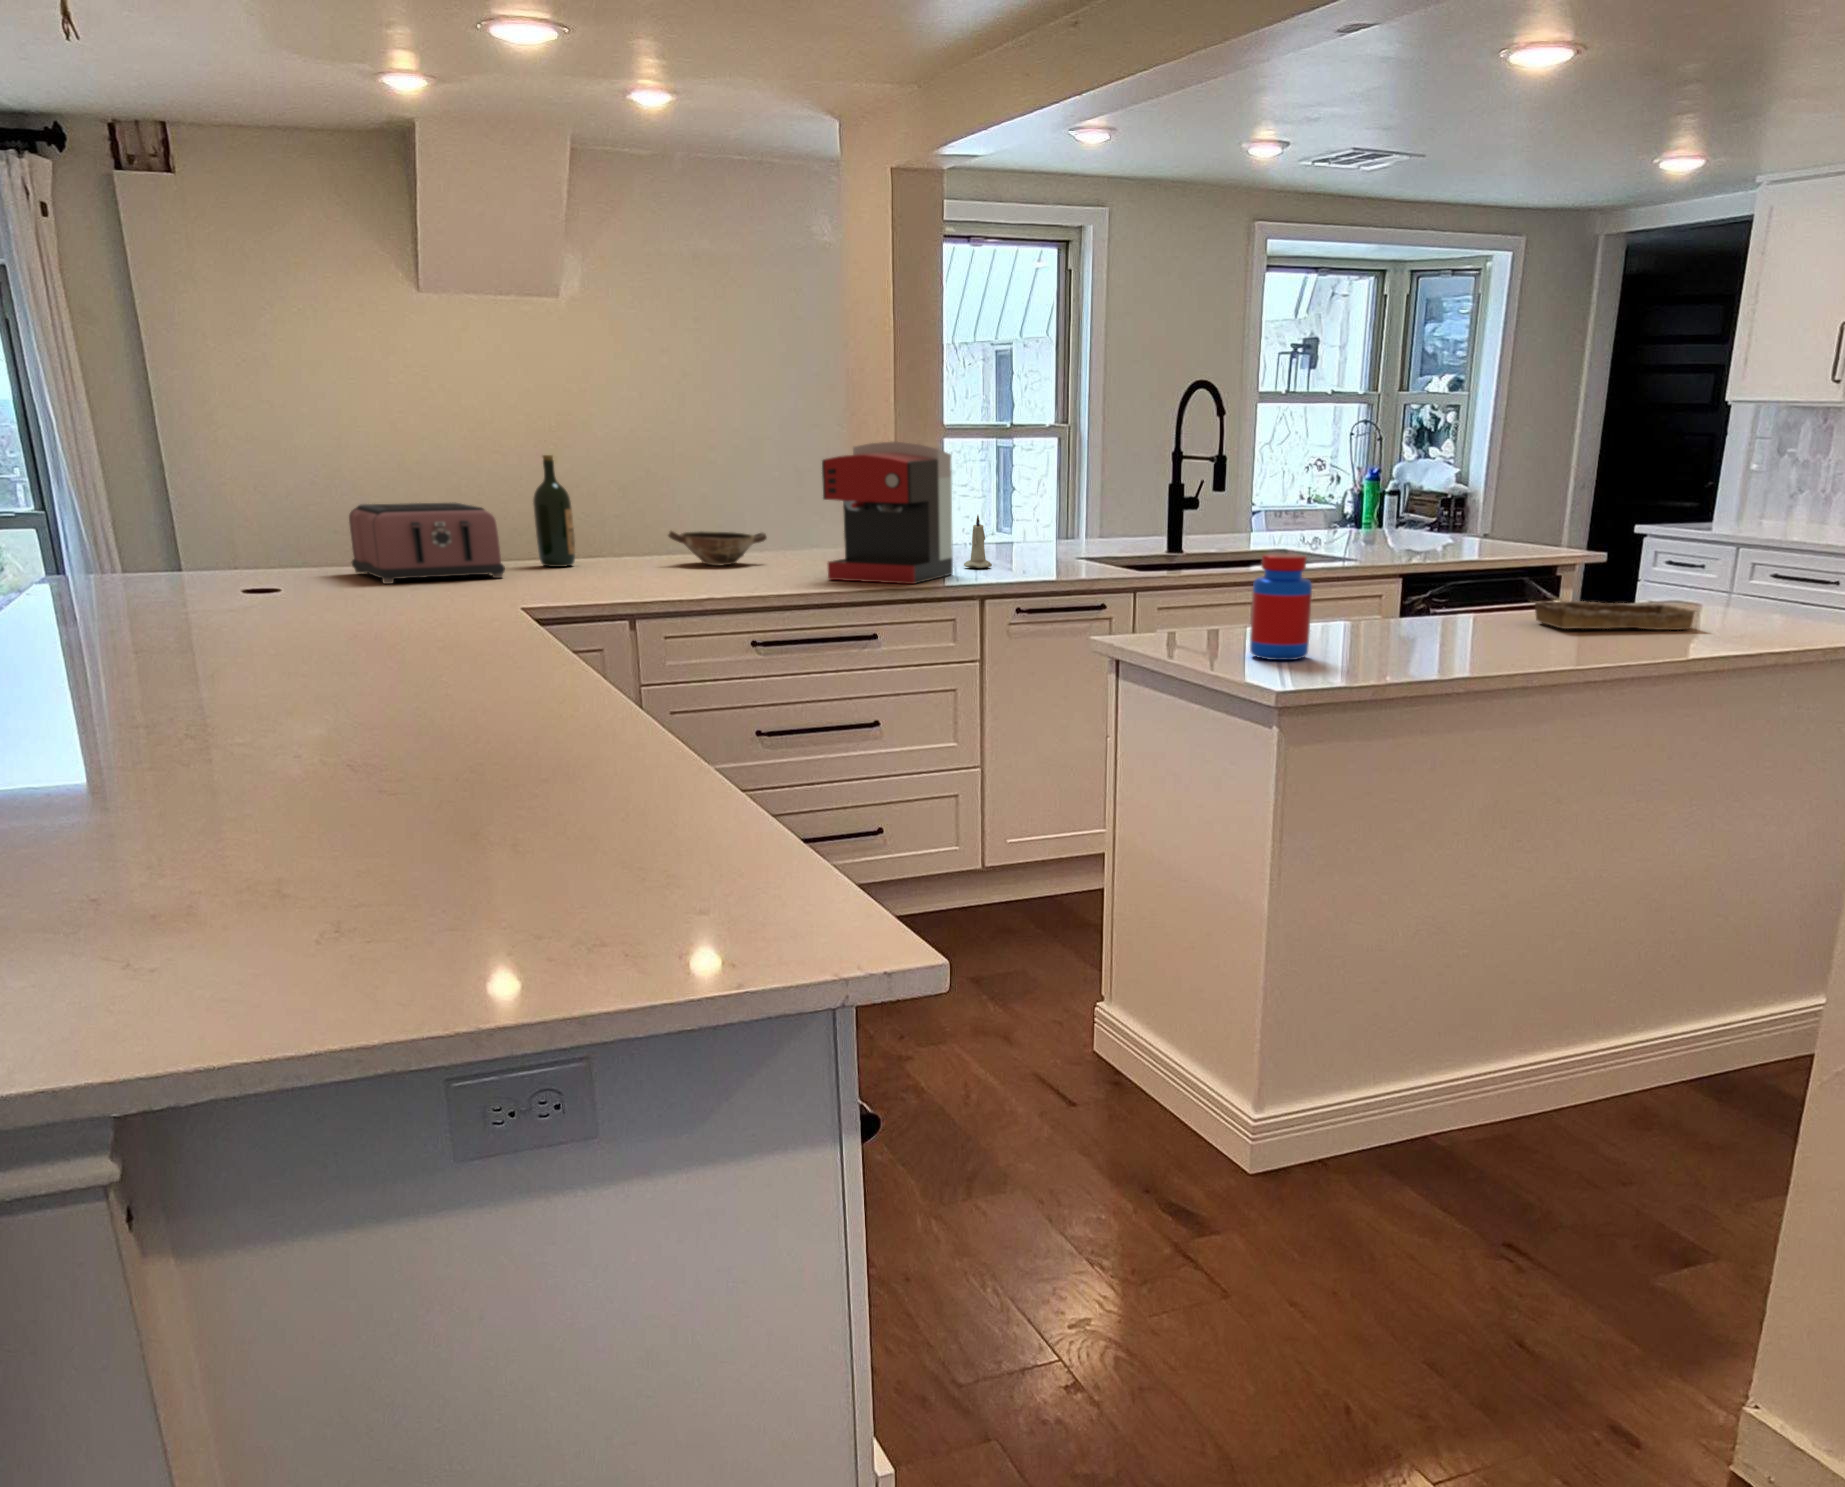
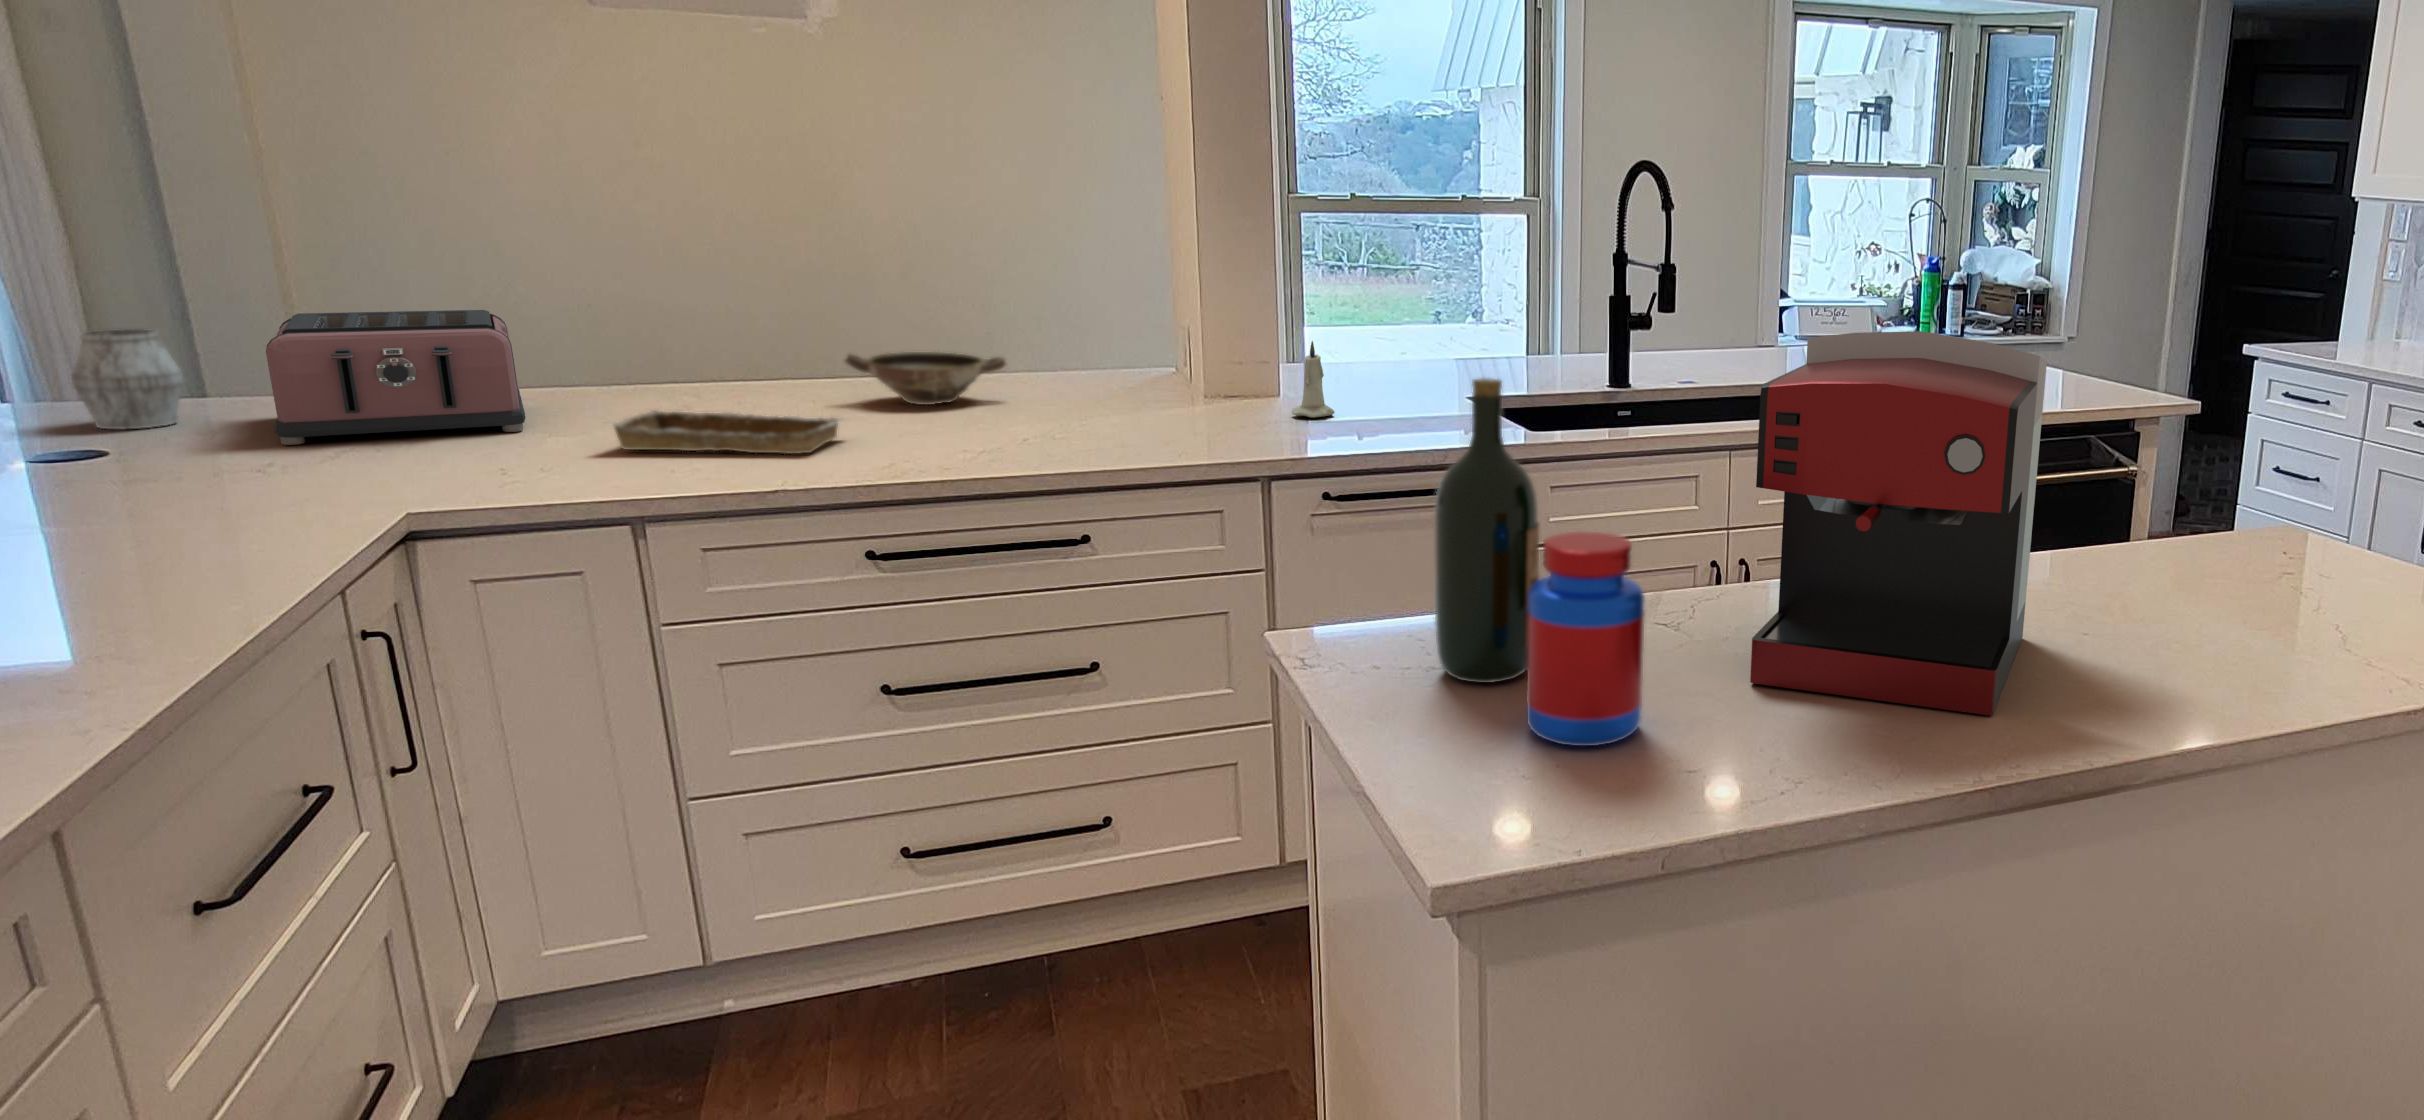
coffee maker: present [822,442,953,584] -> present [1750,331,2047,715]
wine bottle: present [533,455,575,567] -> present [1434,378,1539,683]
mug: none [243,516,300,579] -> present [72,329,183,429]
tray: present [1535,601,1697,630] -> present [613,410,842,454]

